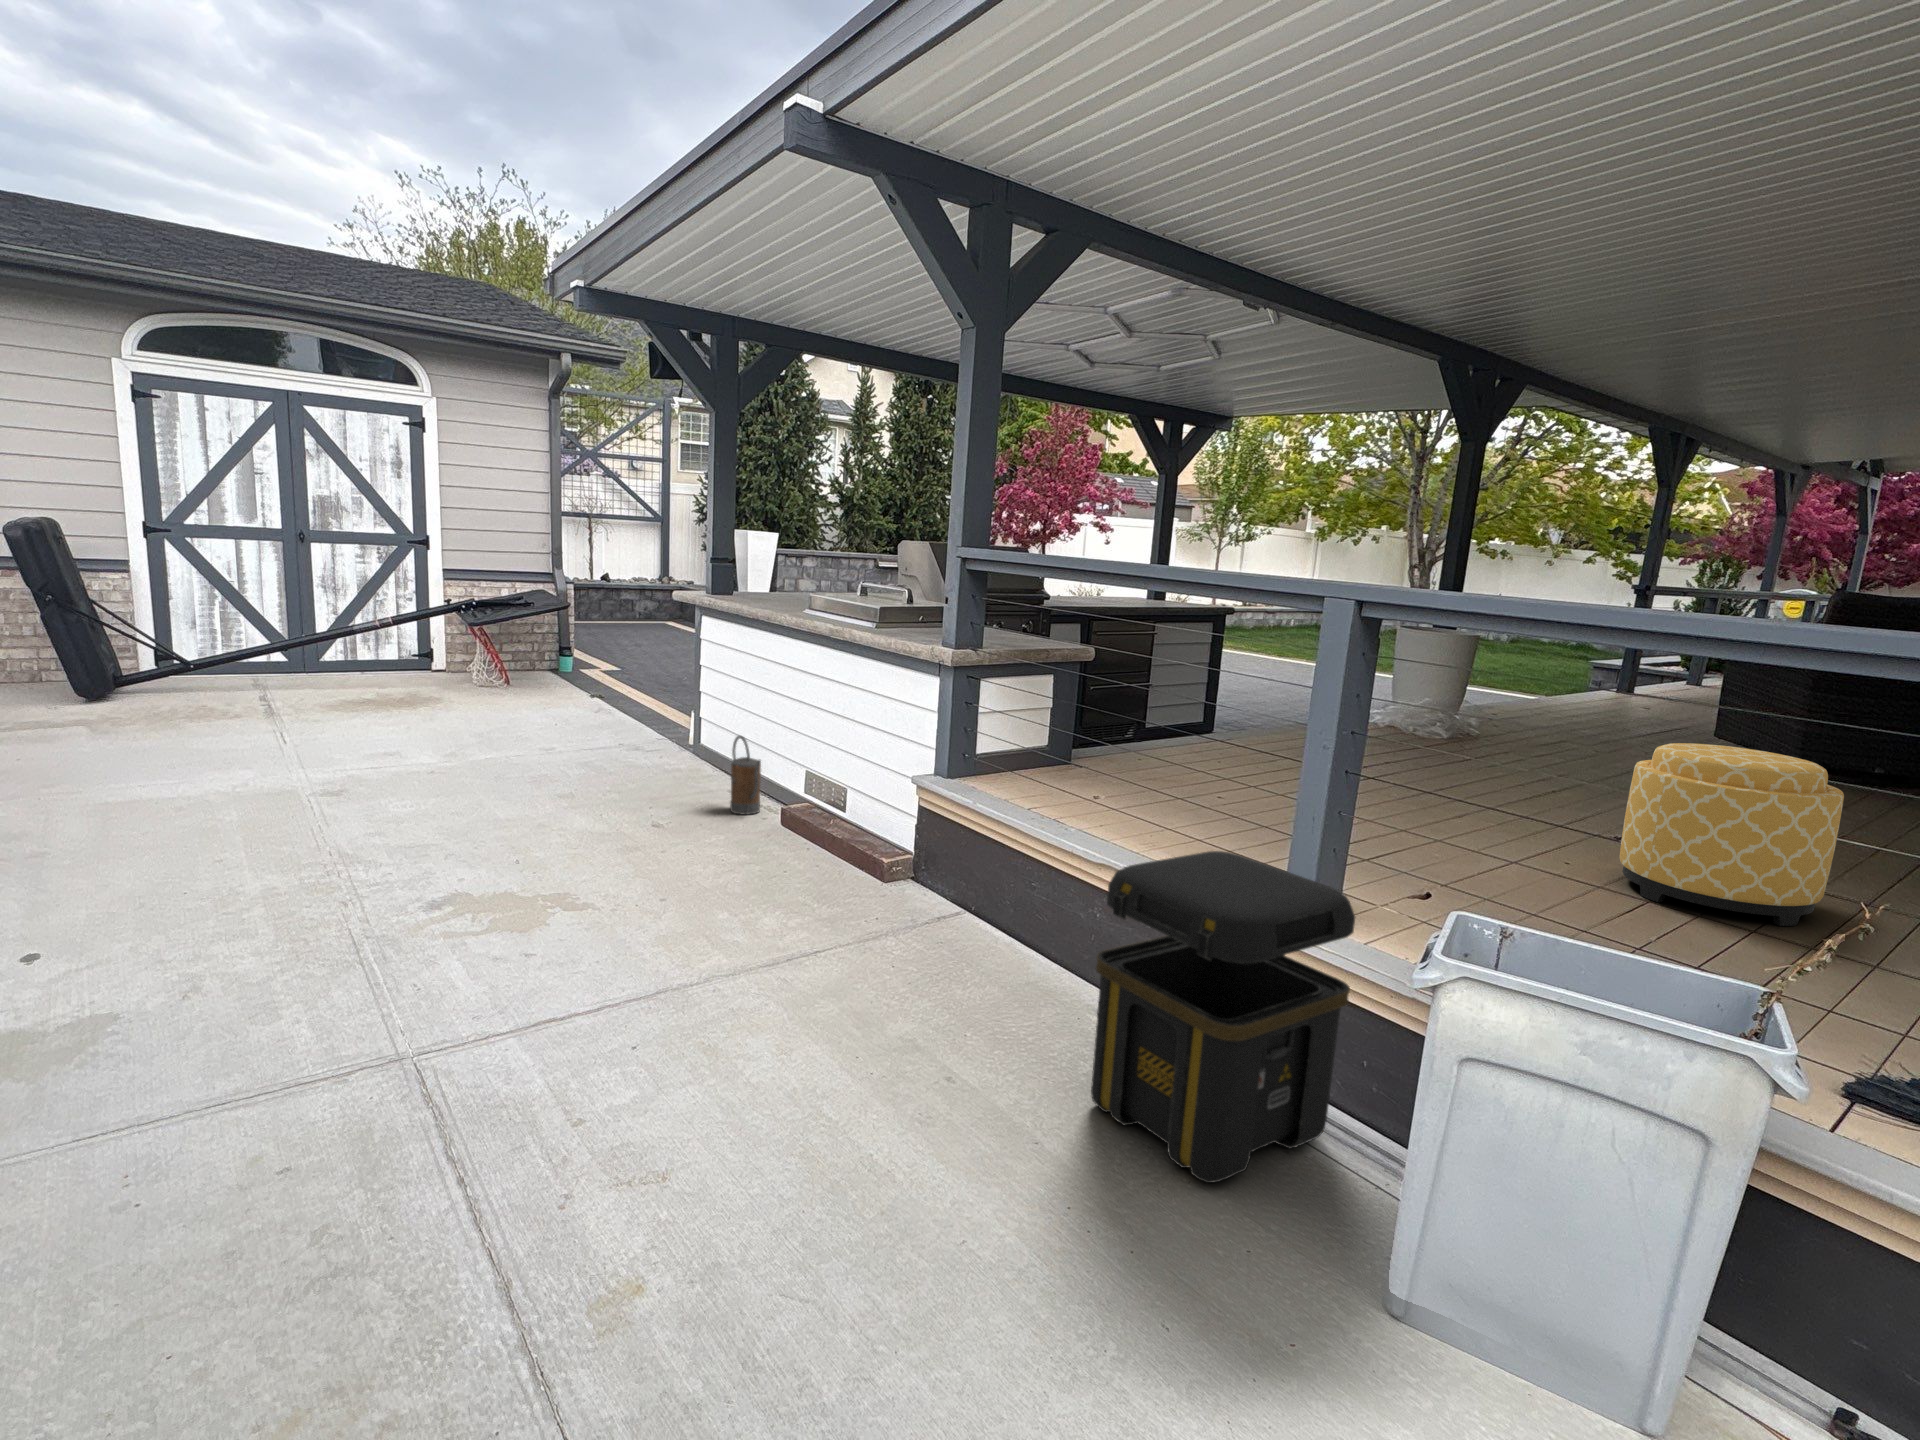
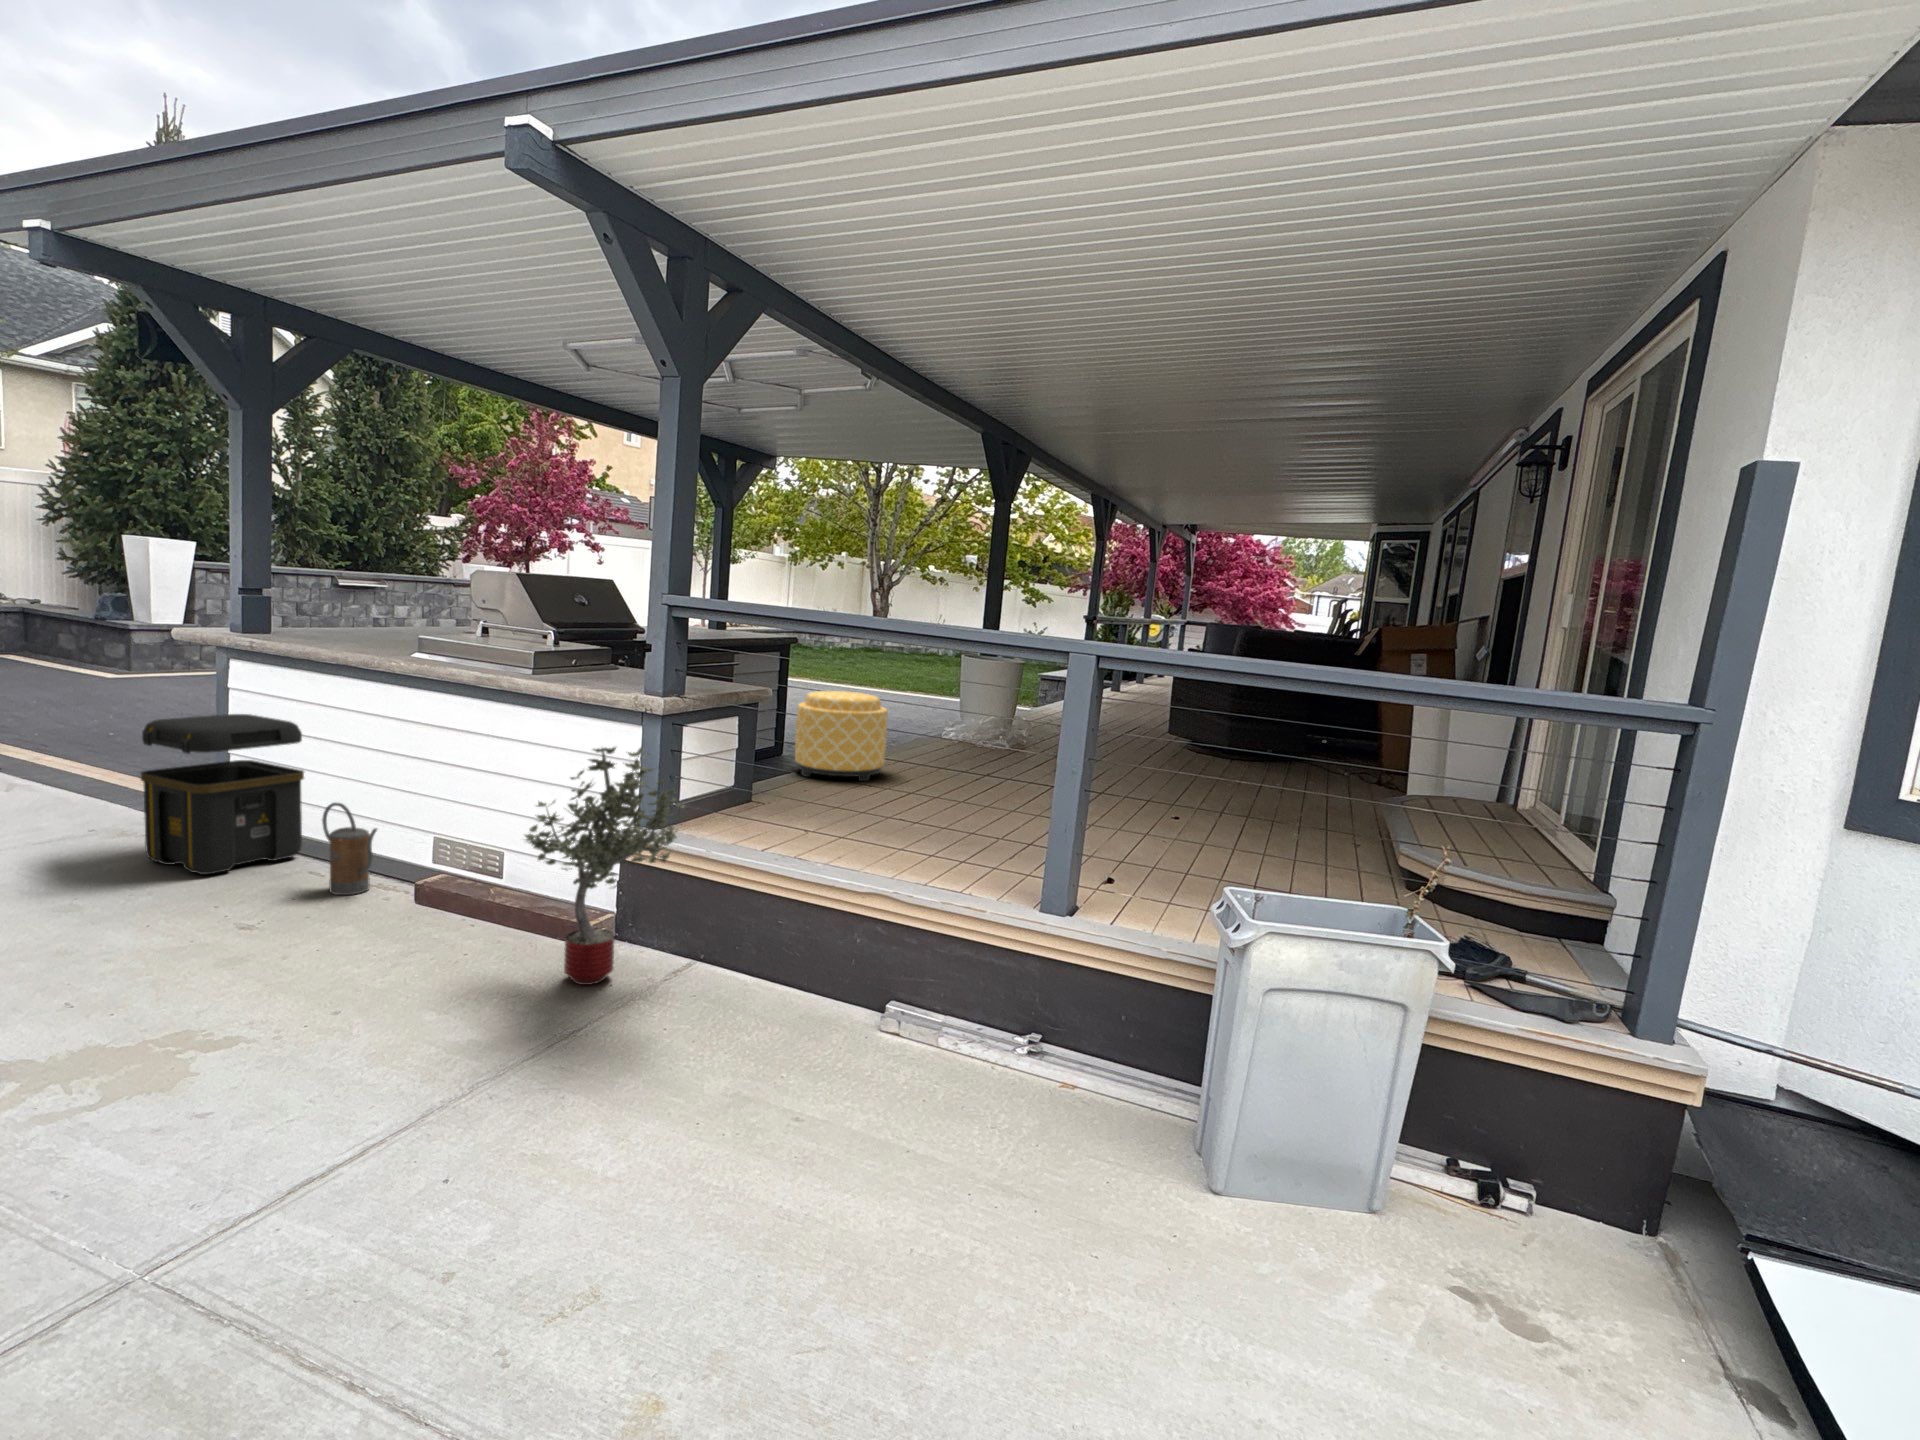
potted tree: none [828,690,954,917] -> present [525,747,684,985]
ottoman: present [1620,743,1844,926] -> present [795,691,888,781]
toolbox: present [1091,851,1355,1183] -> present [141,714,304,874]

